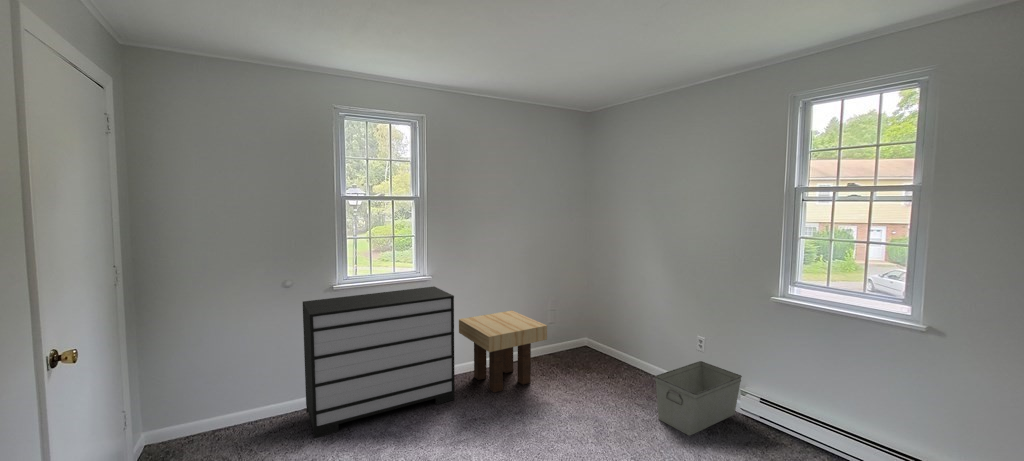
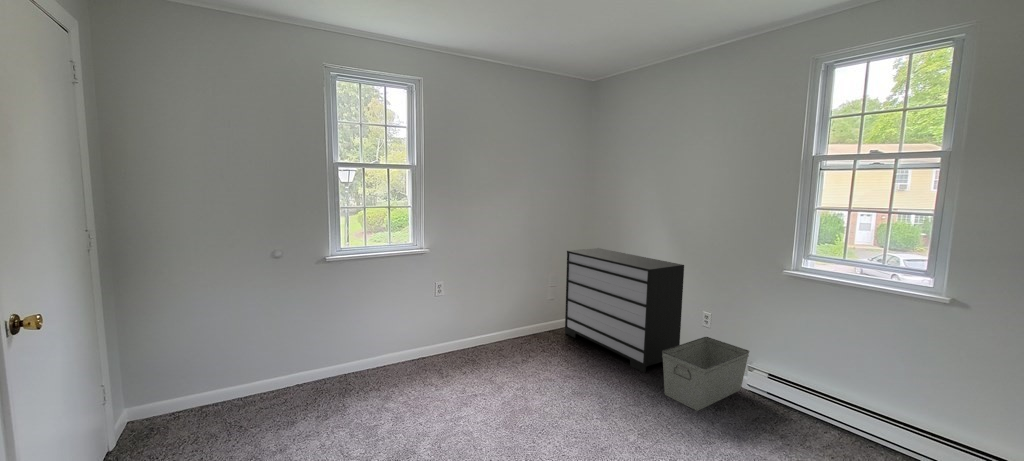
dresser: present [303,286,455,438] -> present [565,248,684,373]
side table: present [459,311,547,393] -> none [458,286,550,369]

